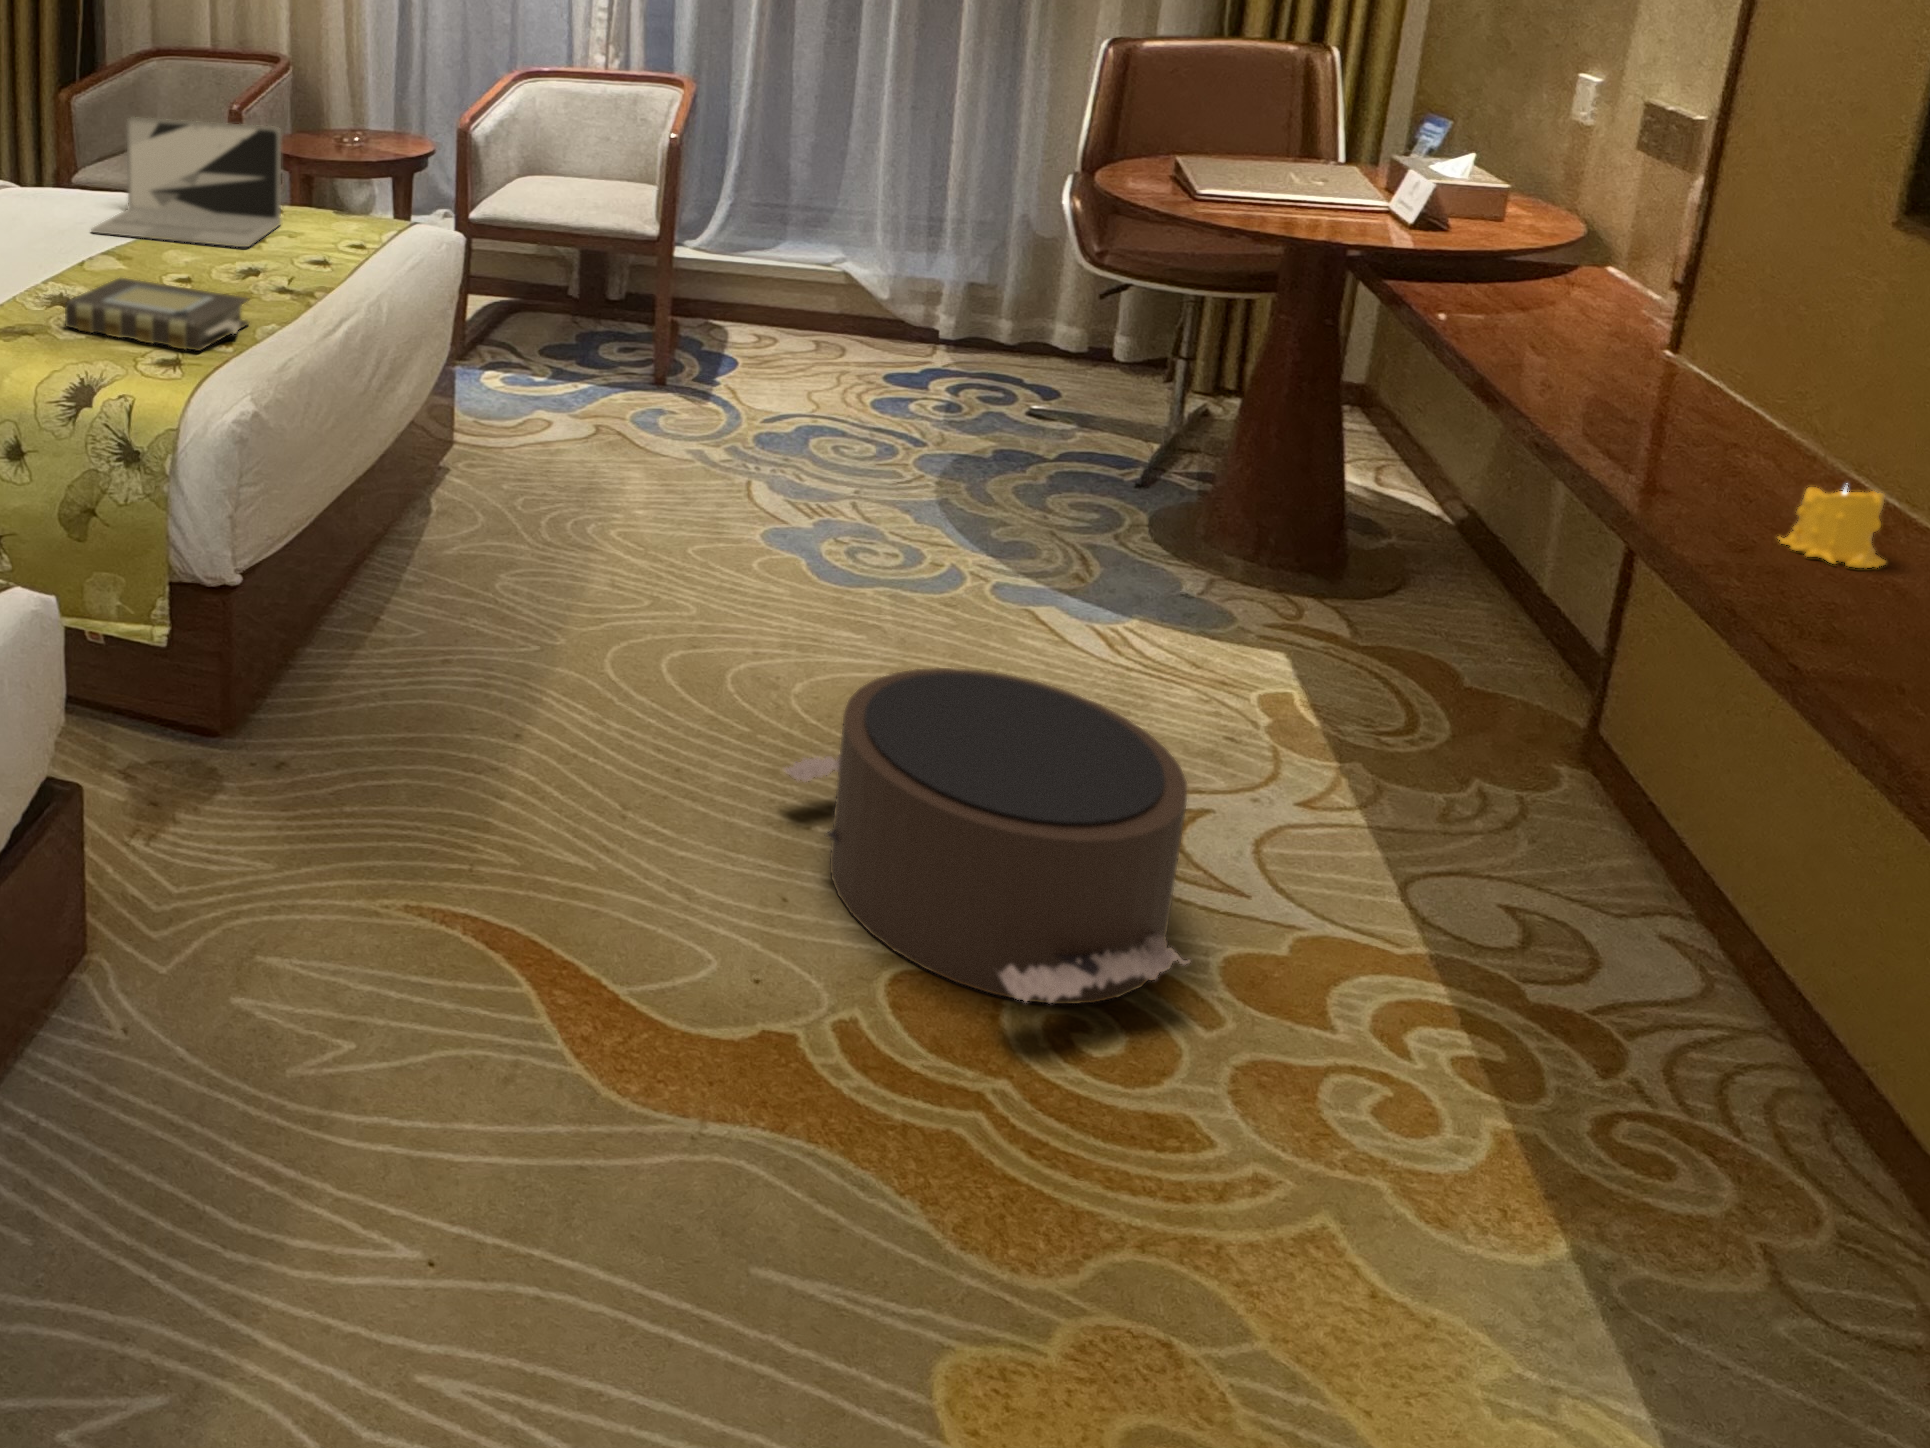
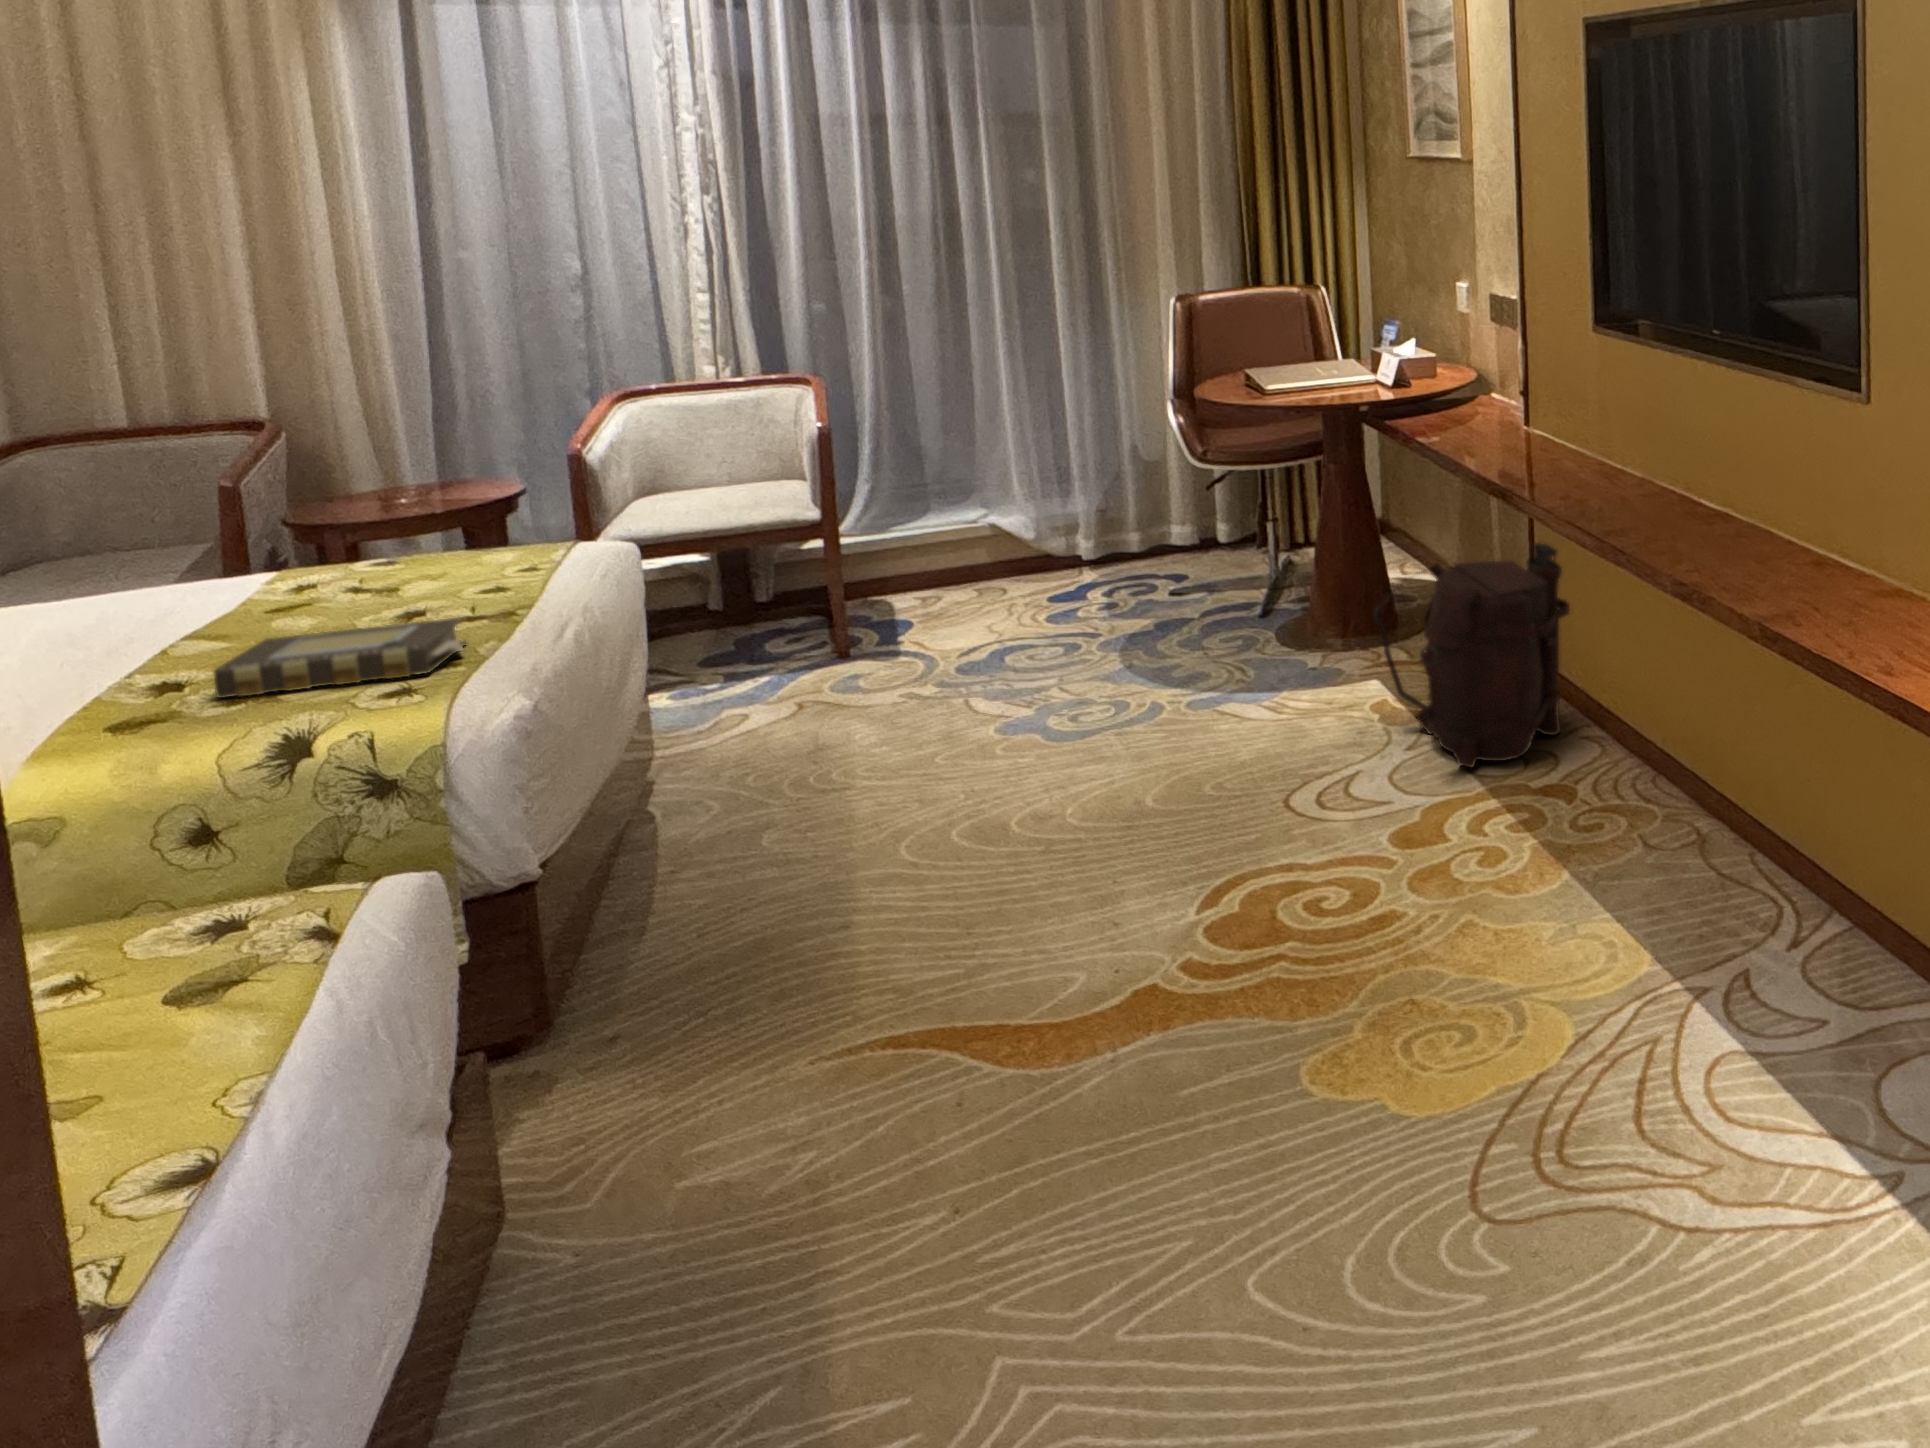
laptop: present [92,118,281,247] -> none [140,466,417,625]
candle: present [1778,486,1886,568] -> none [1581,456,1621,498]
backpack: none [1290,536,1690,911] -> present [1375,543,1570,767]
pouf: present [783,668,1190,1004] -> none [1084,716,1373,916]

